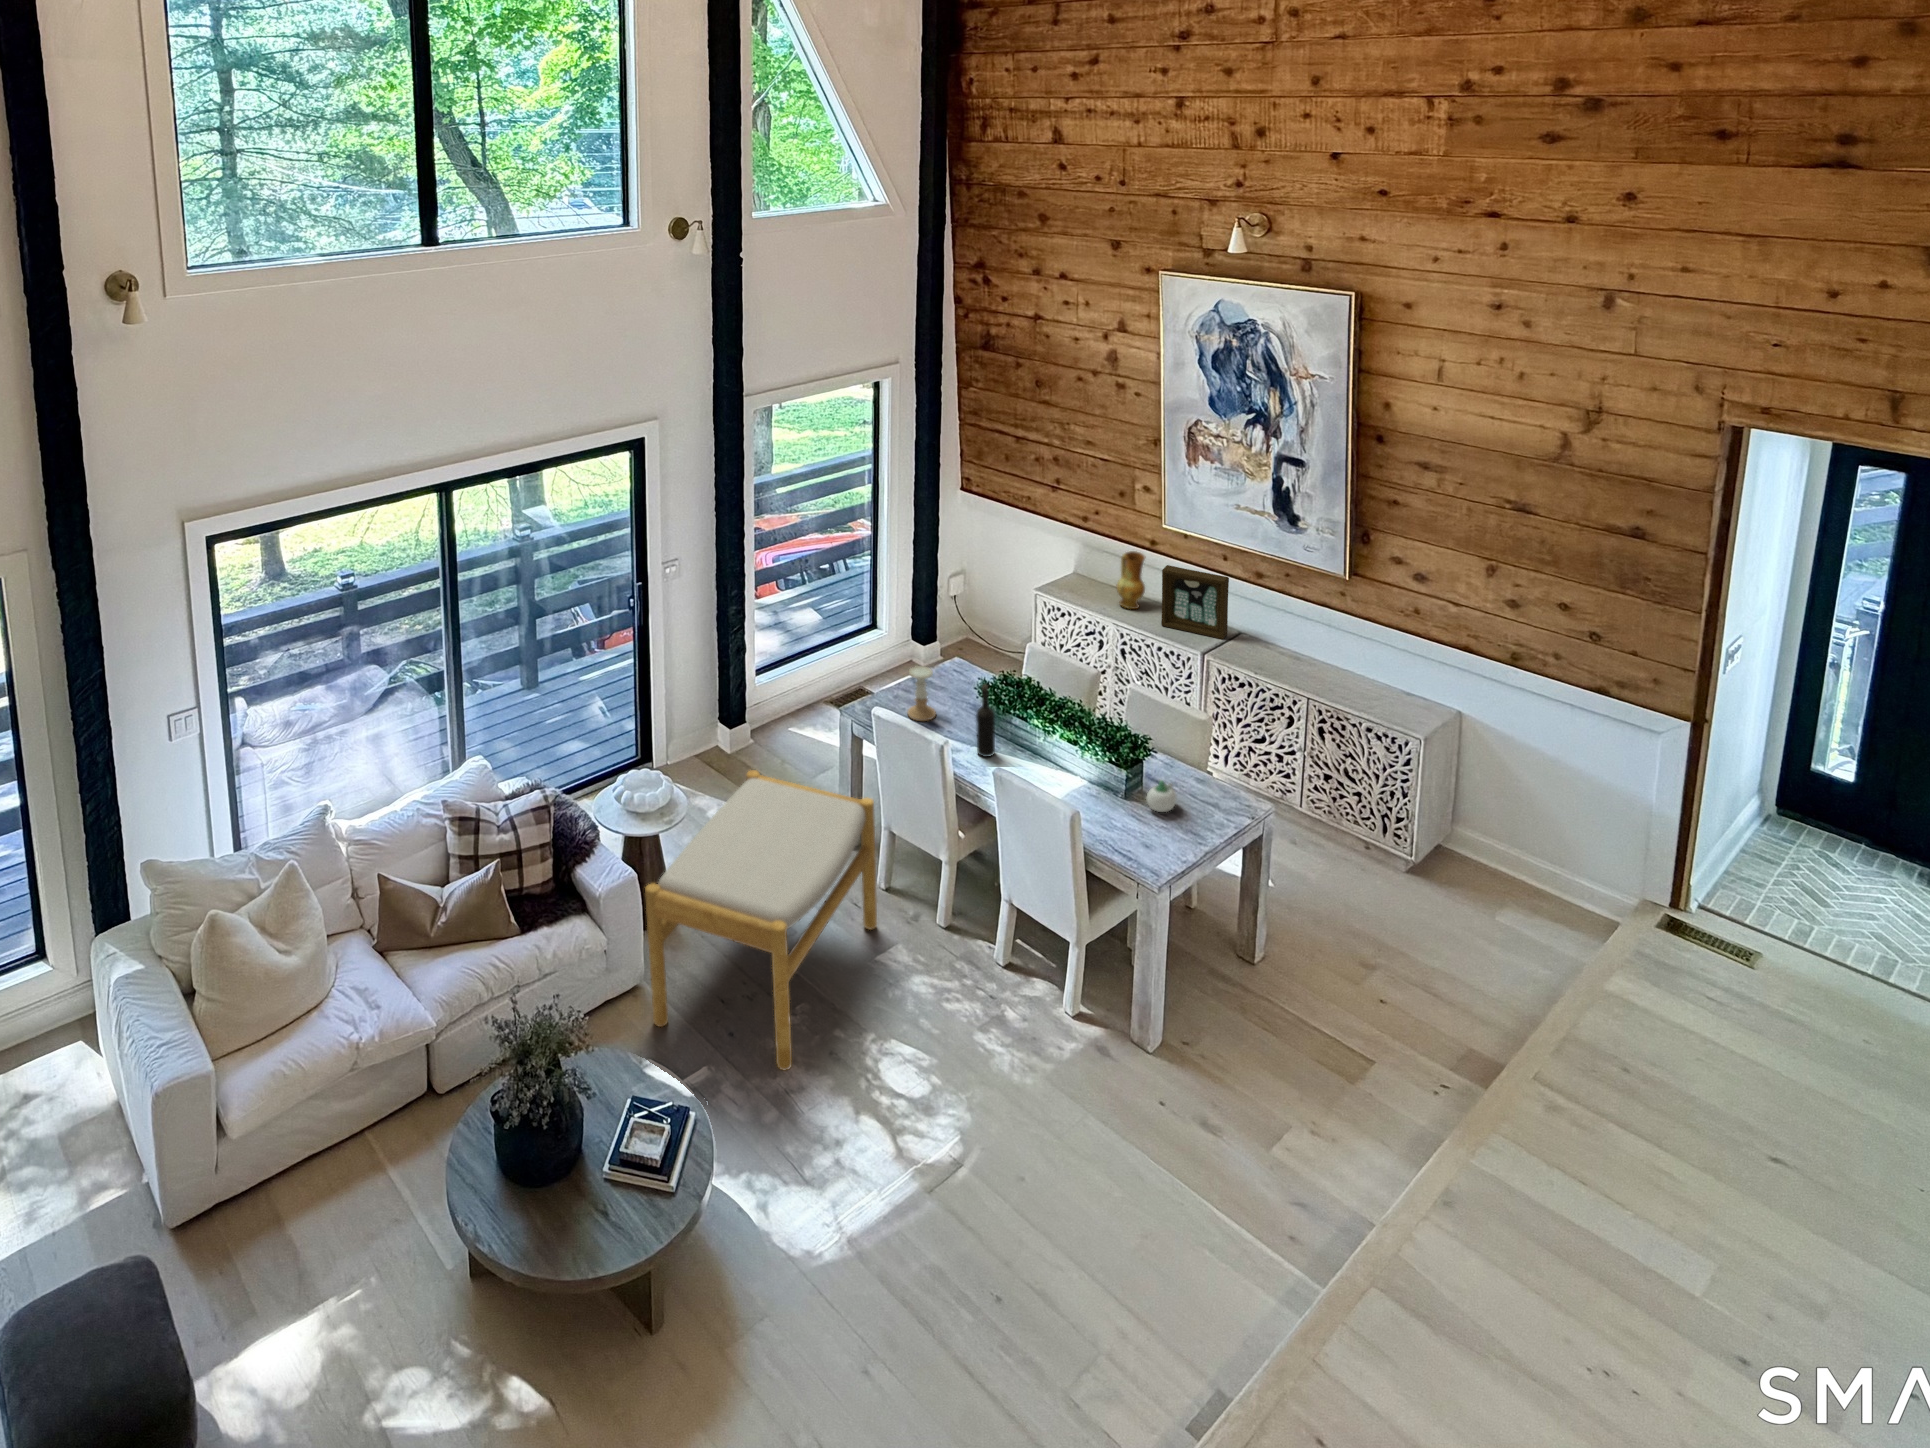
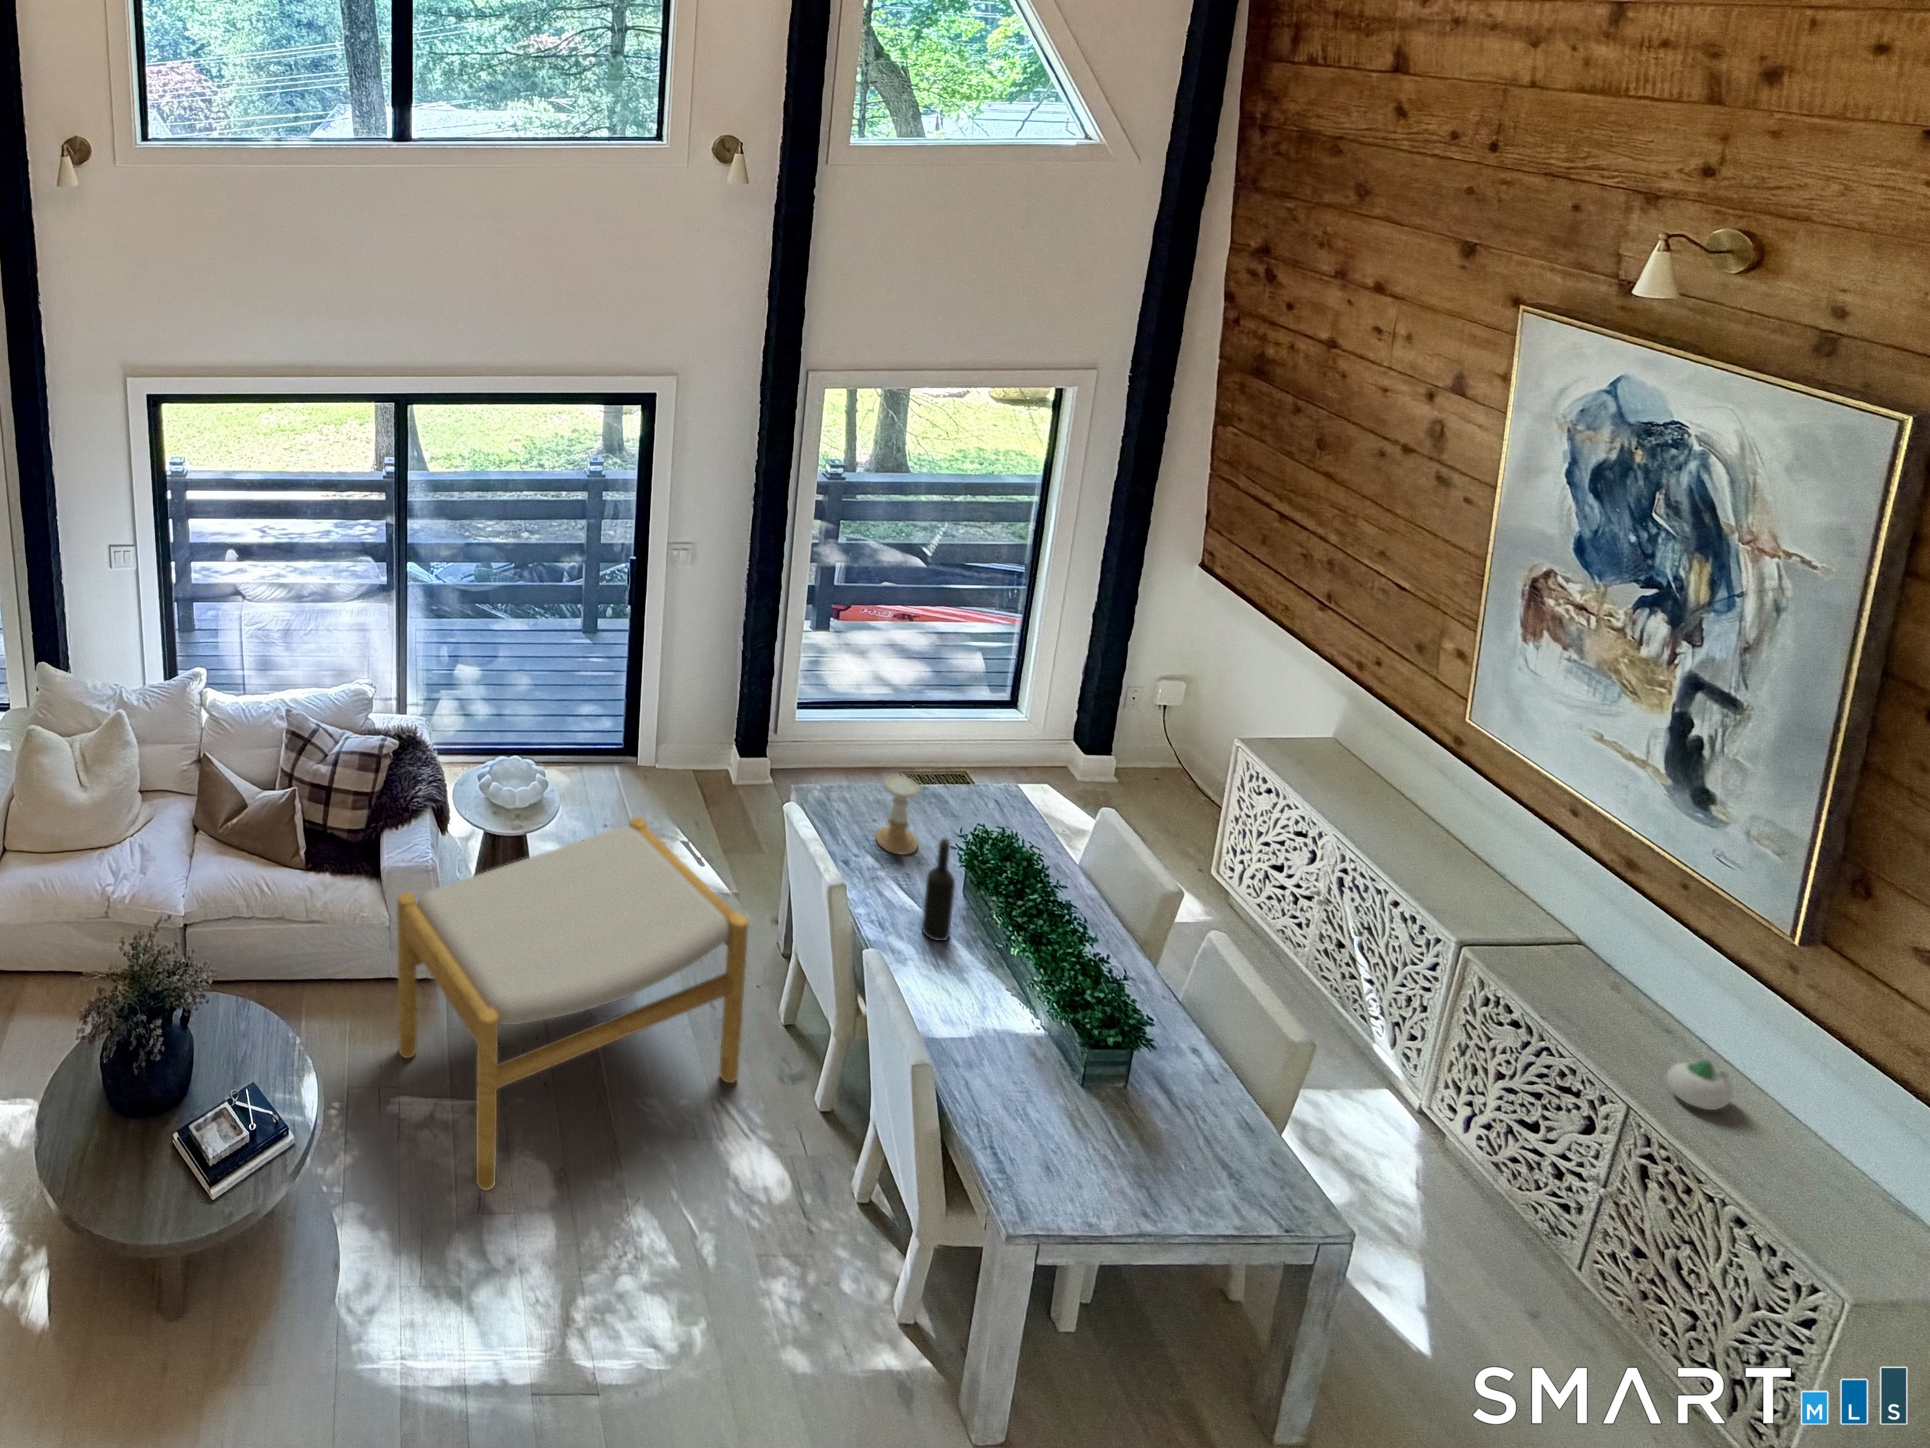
ceramic jug: present [1116,551,1146,609] -> none [1366,740,1429,833]
picture frame: present [1161,565,1229,639] -> none [1417,785,1560,941]
succulent planter: present [1147,780,1176,812] -> present [1666,1057,1733,1110]

